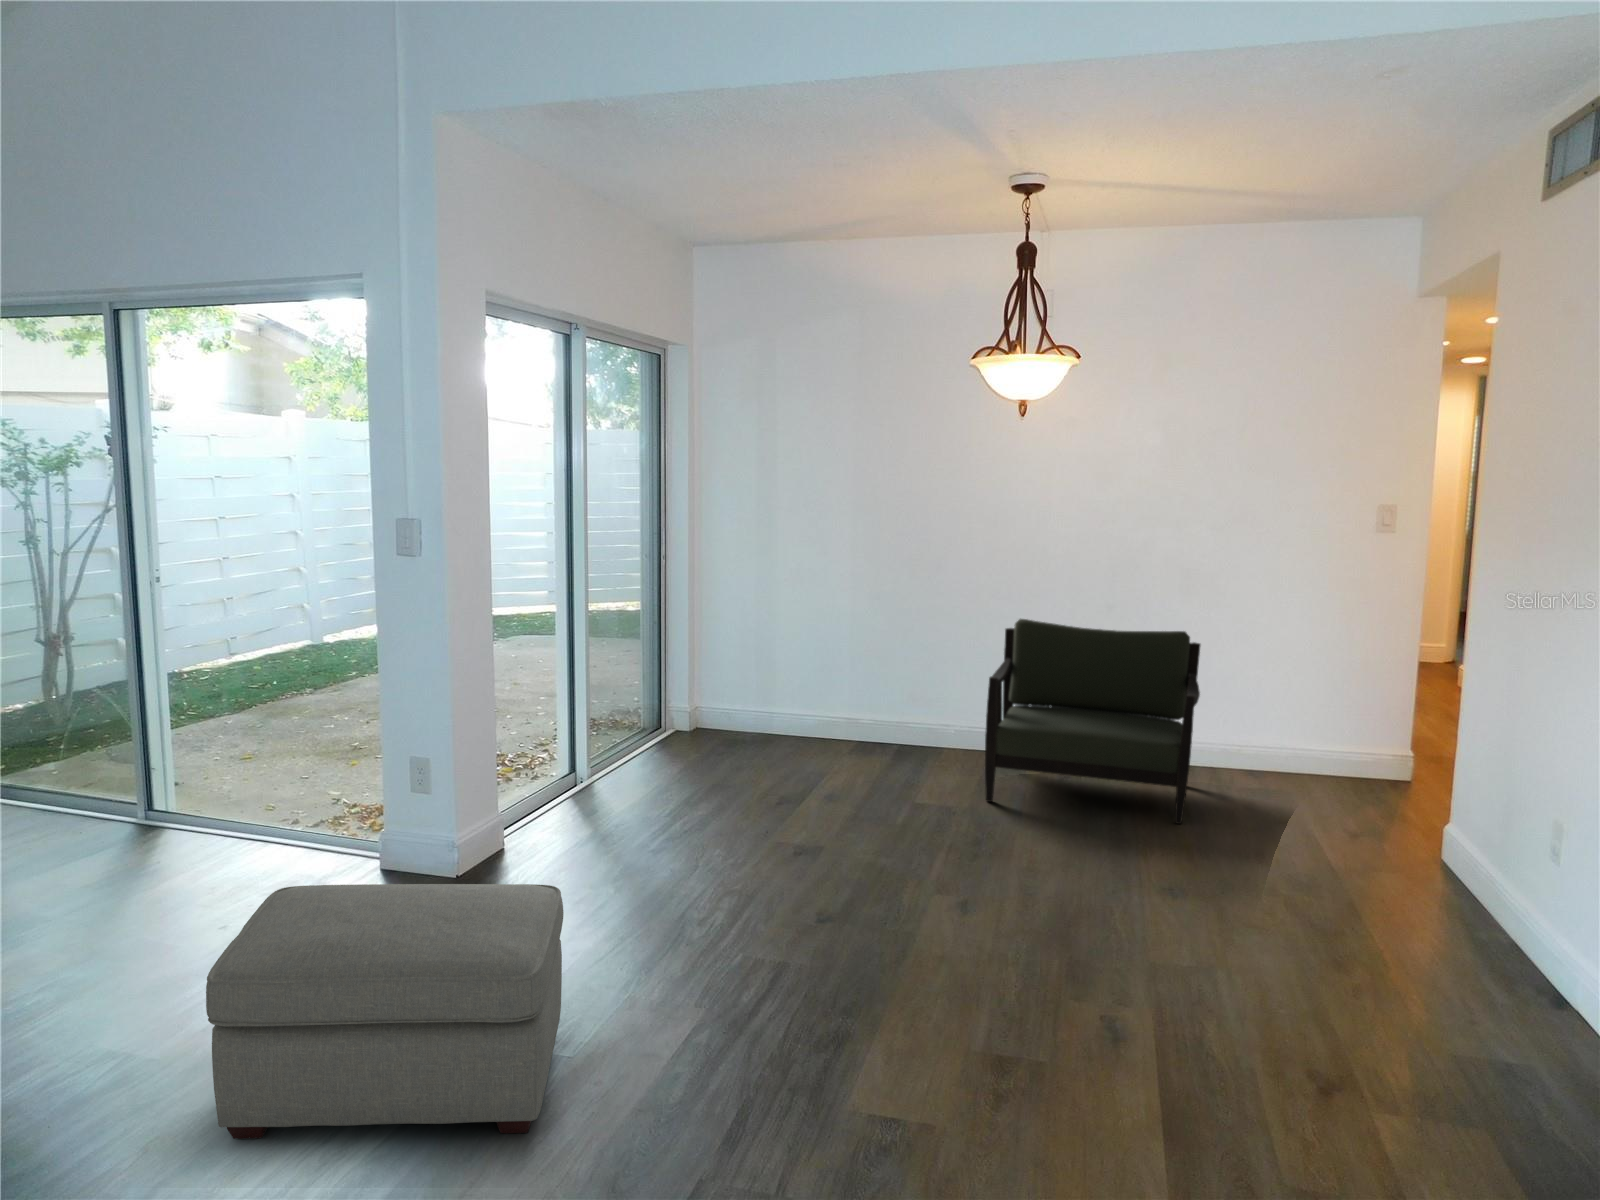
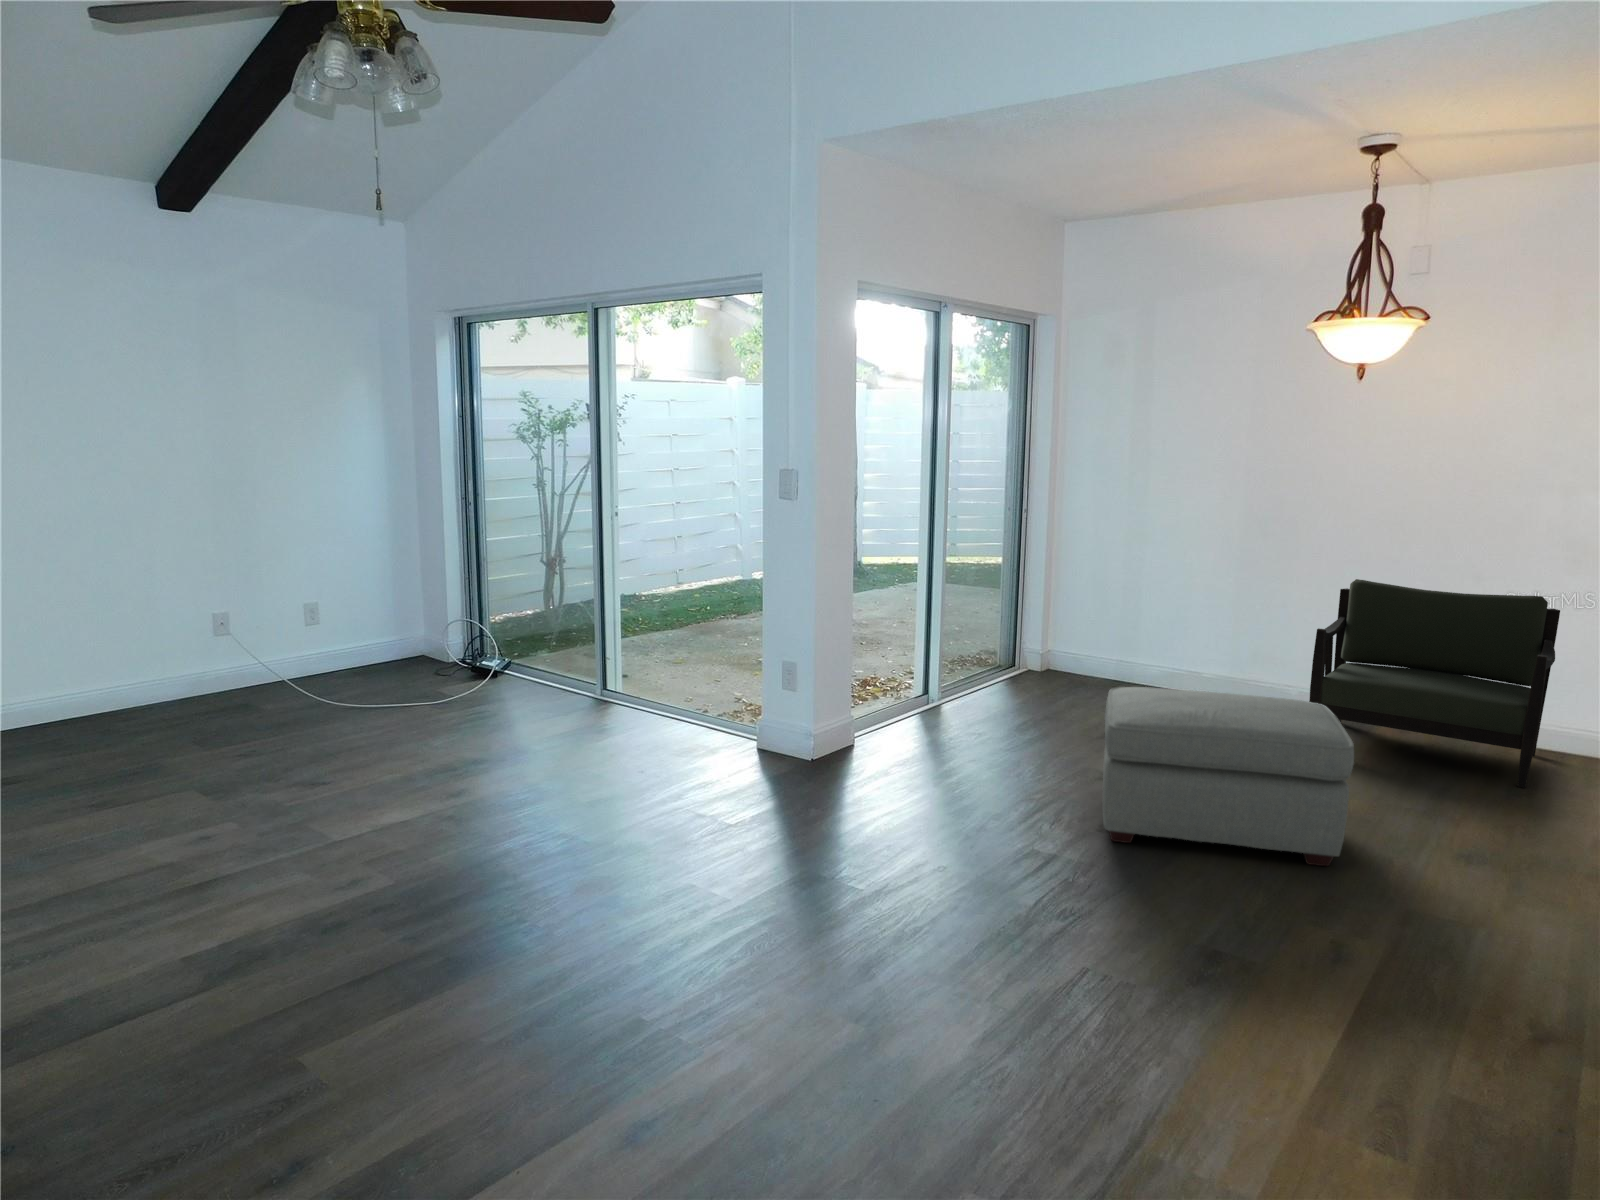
ottoman: present [206,884,564,1139] -> present [1102,687,1354,866]

